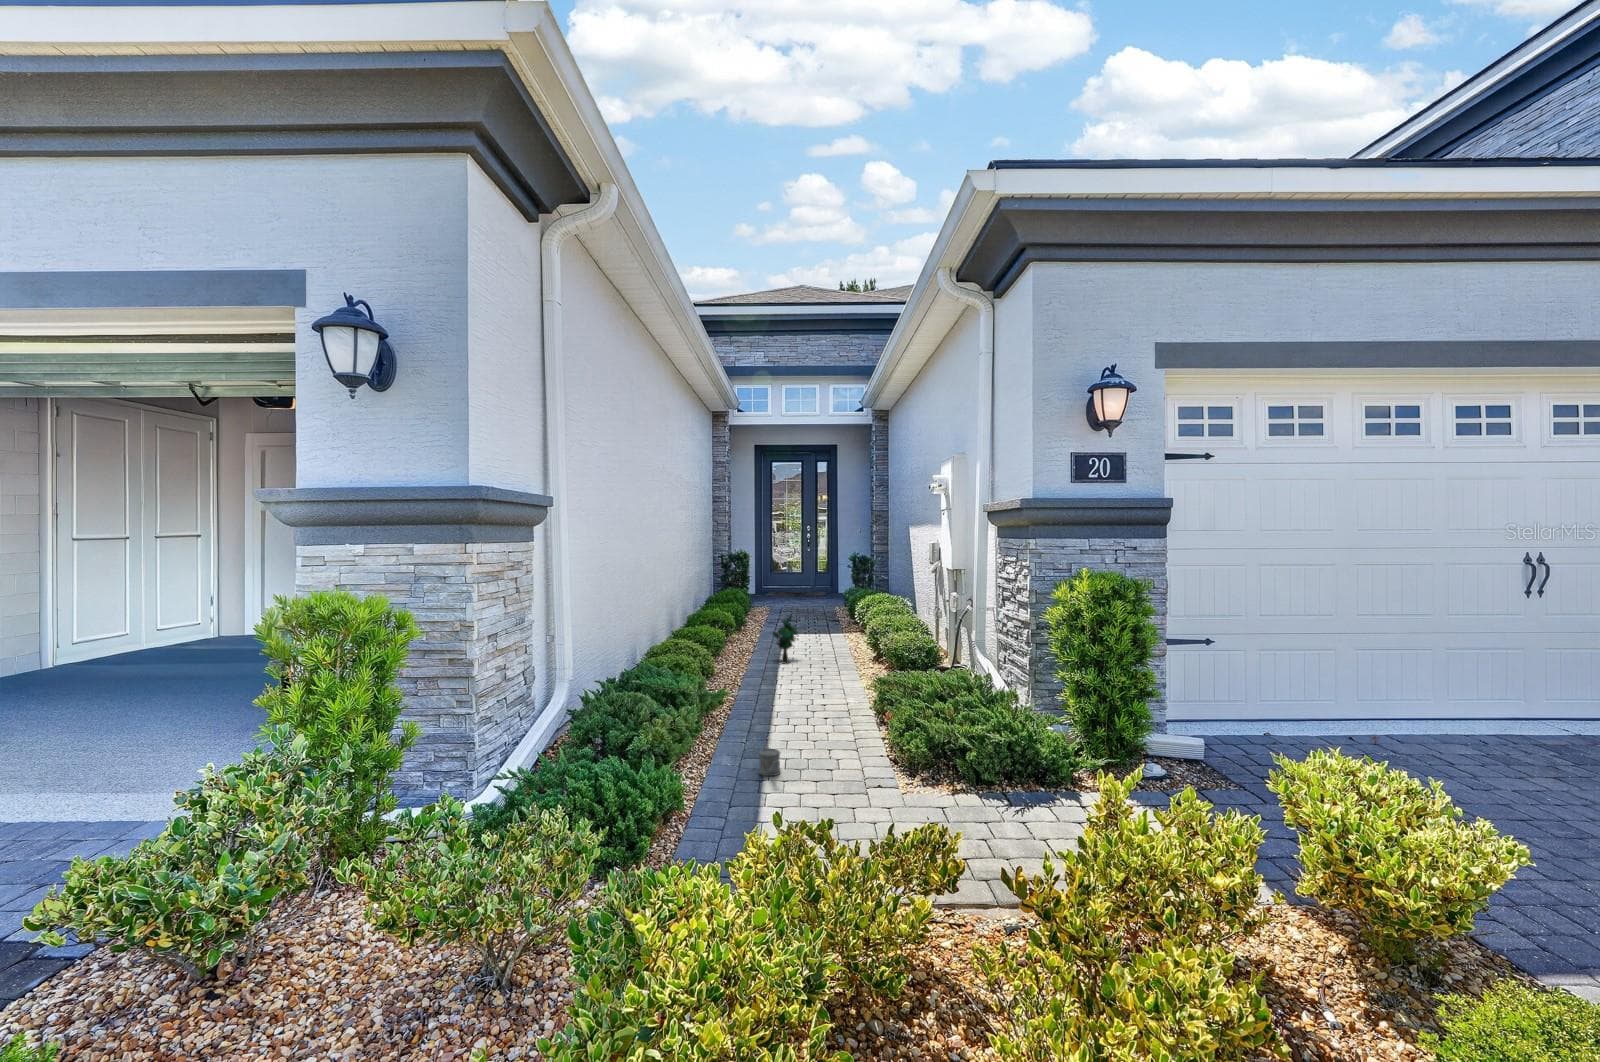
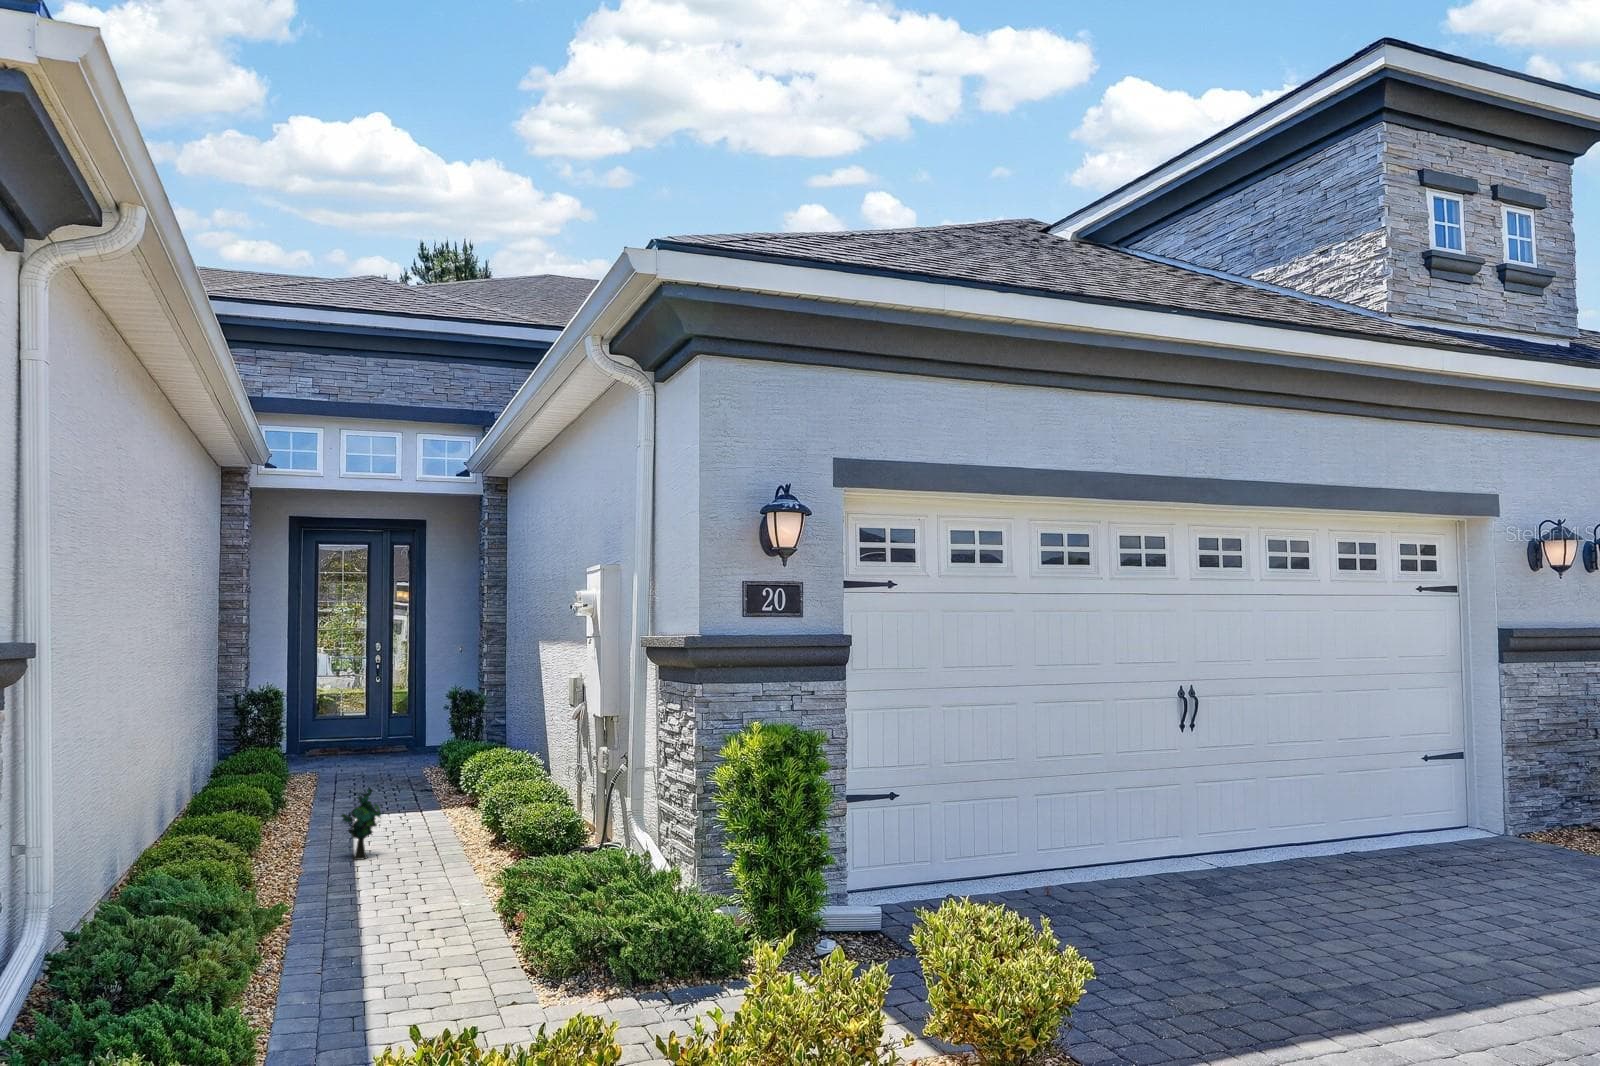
watering can: present [759,746,780,776] -> none [351,969,384,1010]

